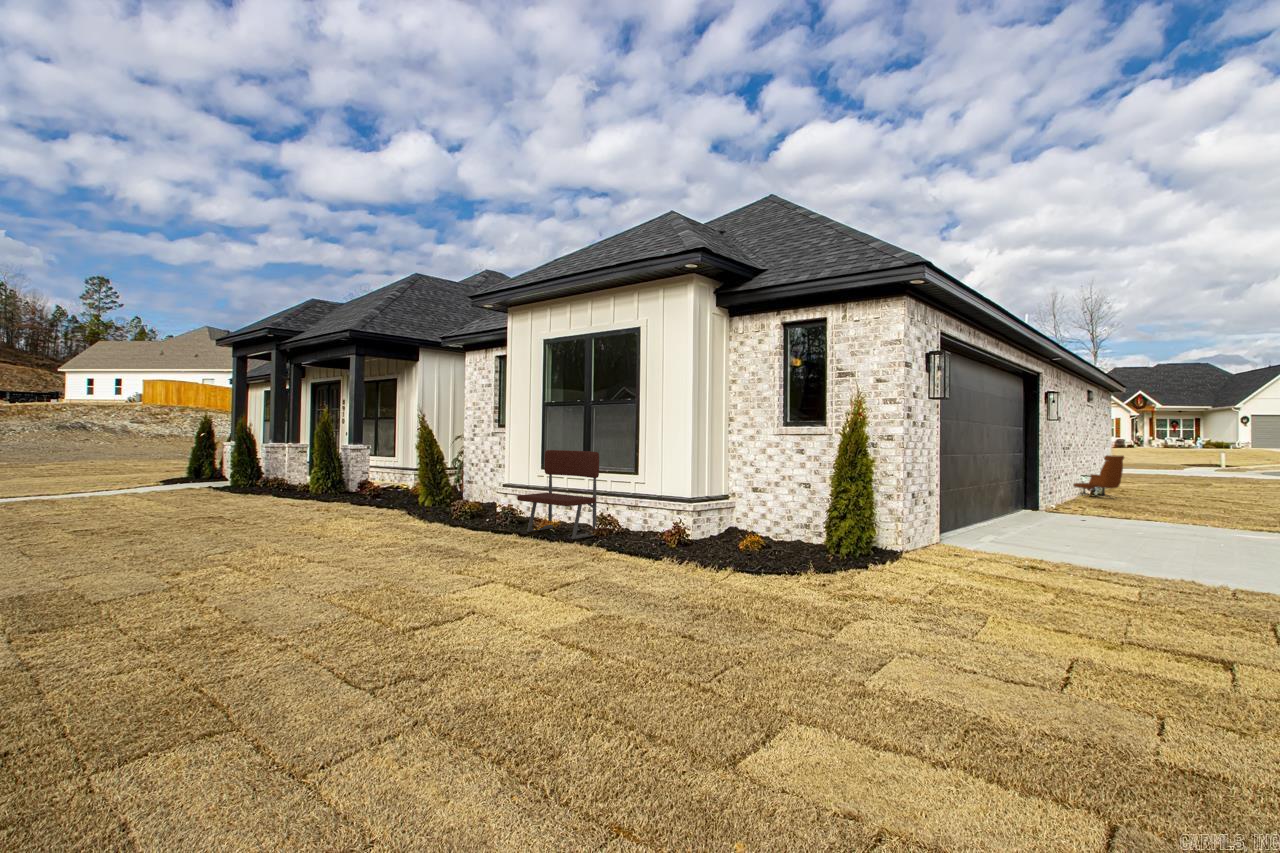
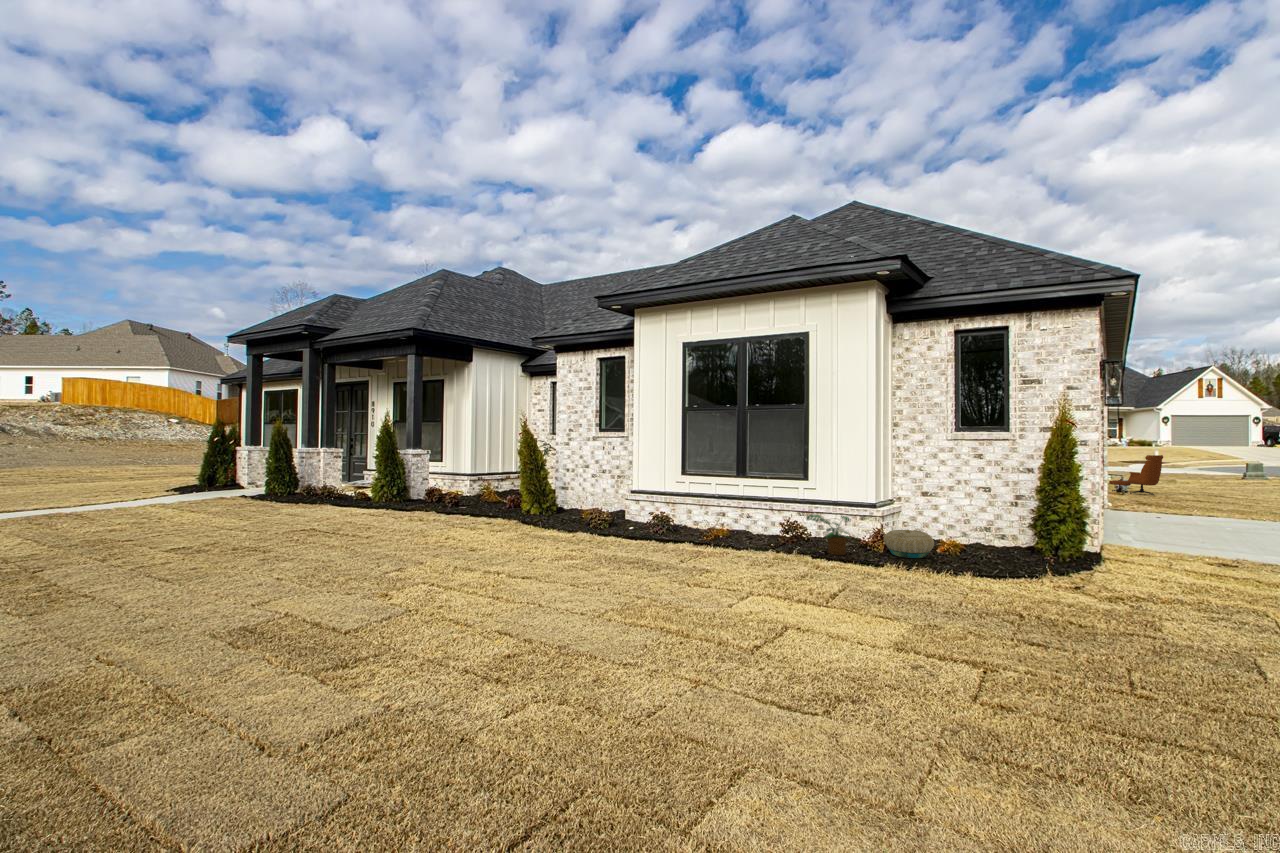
bench: present [517,450,599,539] -> none [681,456,767,546]
potted plant: none [617,508,667,549] -> present [806,514,851,555]
basket: none [694,524,740,552] -> present [884,530,934,558]

